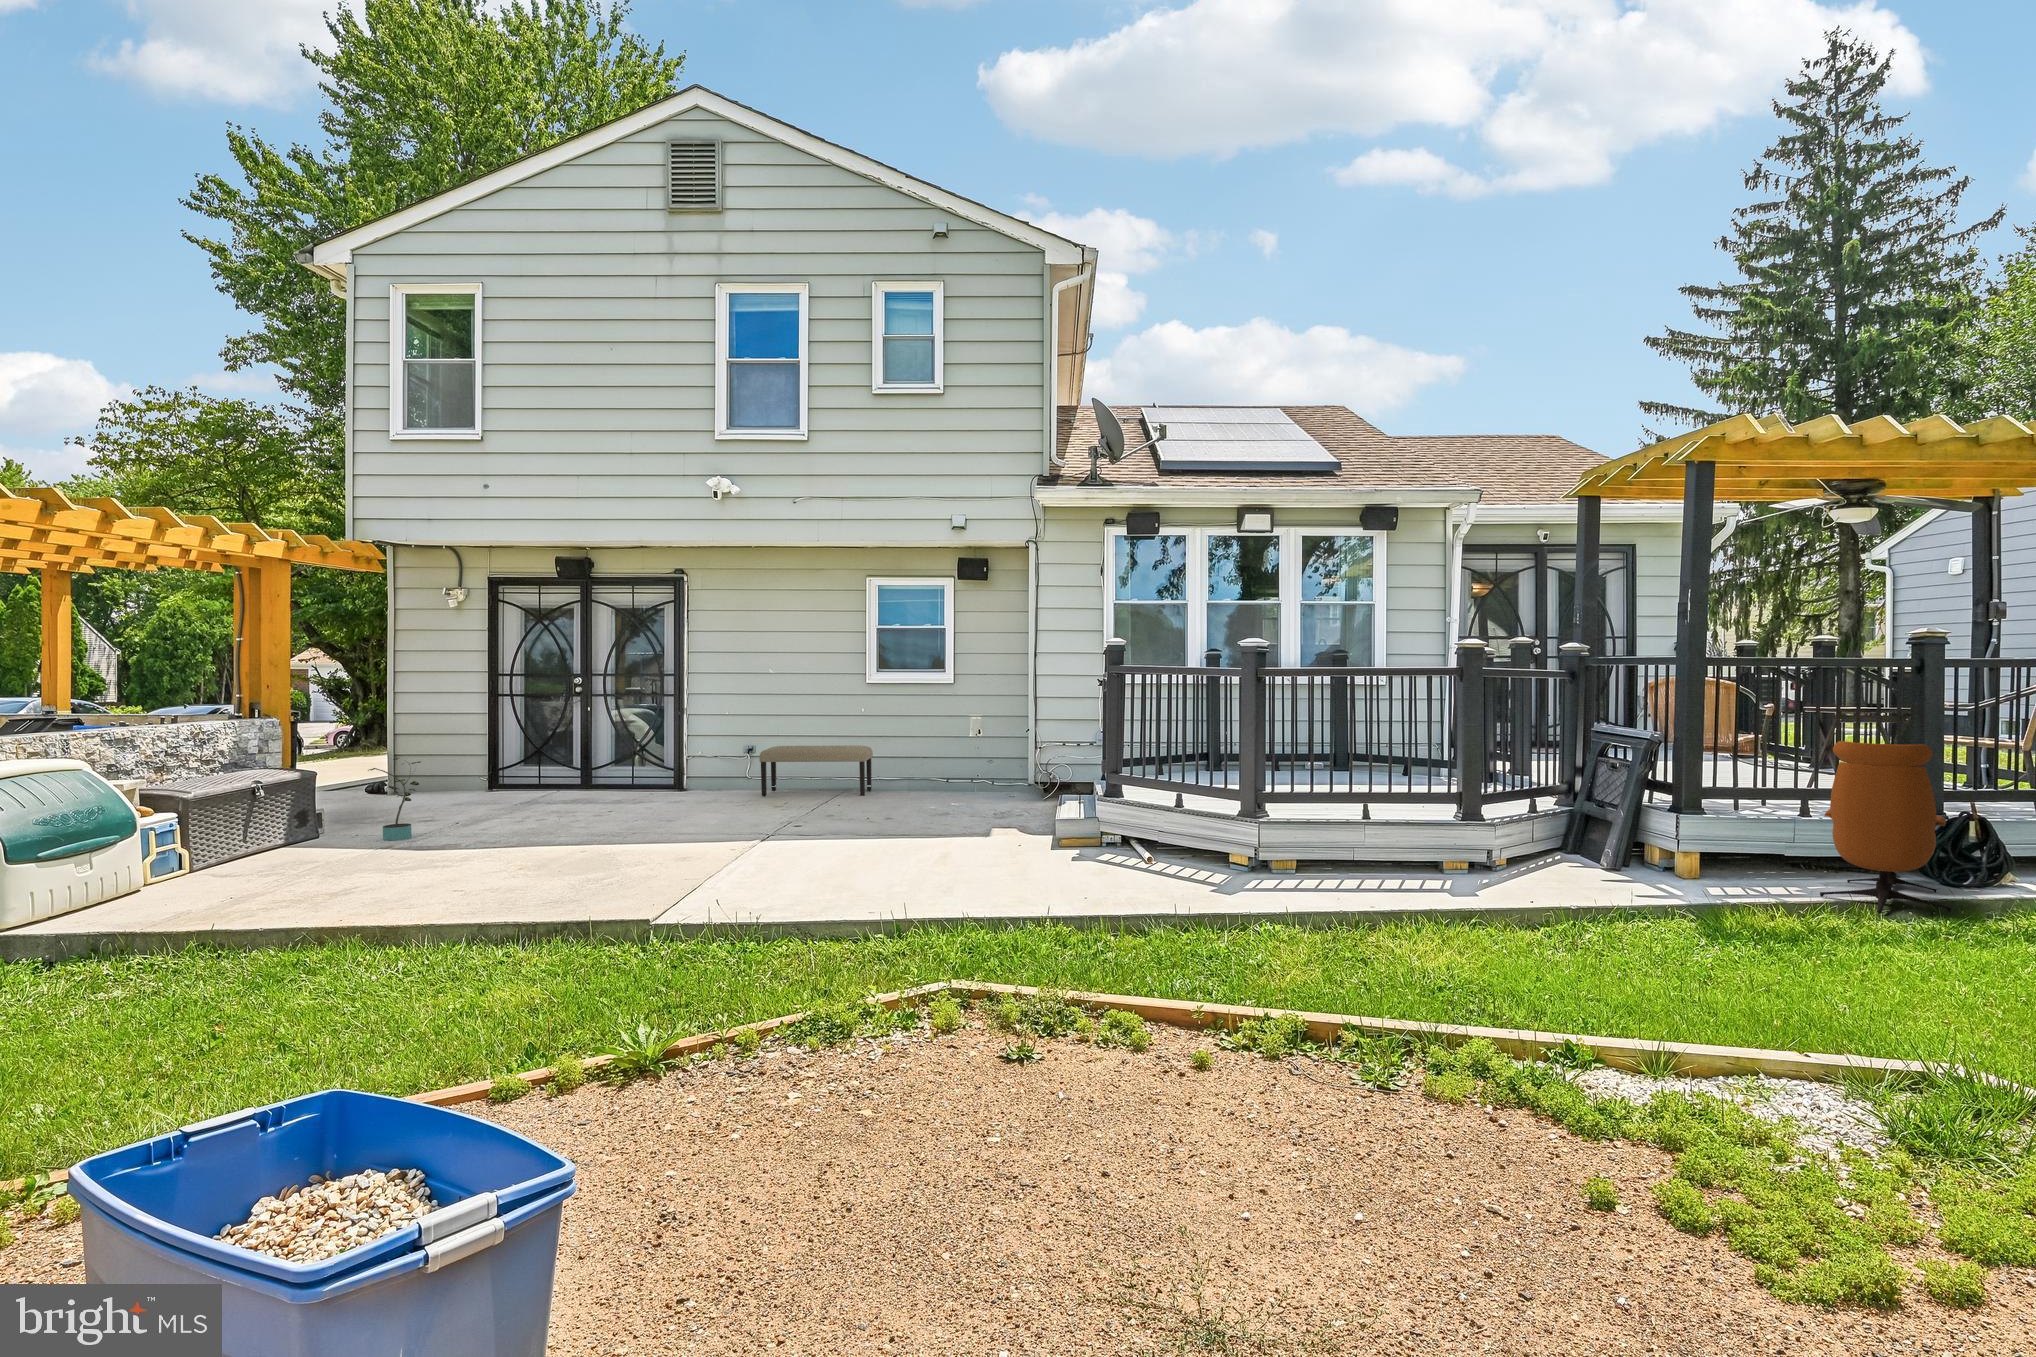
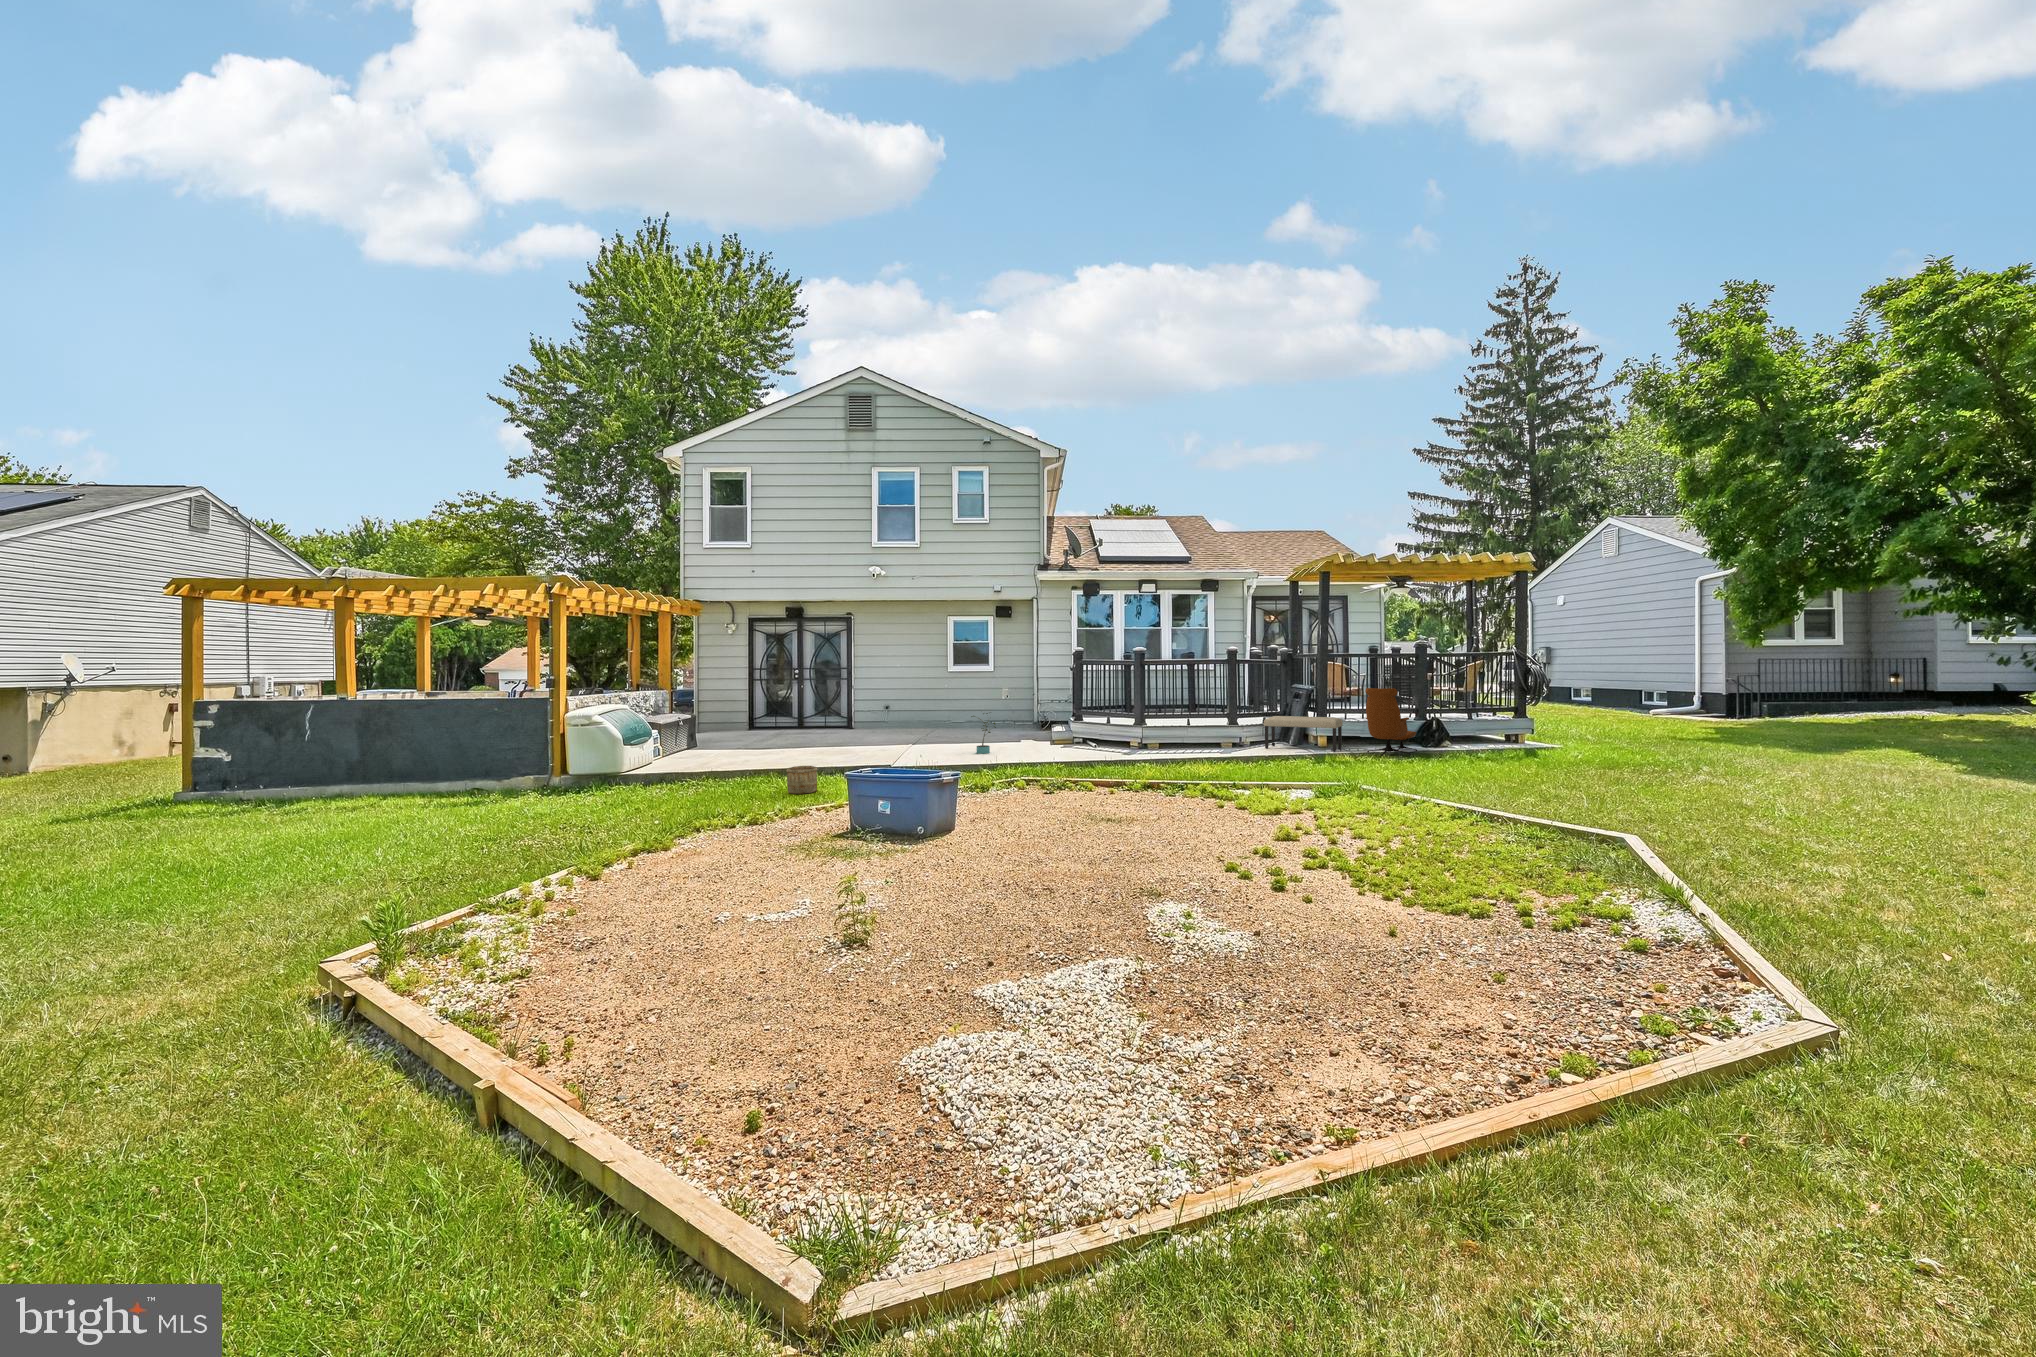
bench: present [759,745,873,796] -> present [1264,716,1343,752]
potted plant: present [368,758,420,840] -> present [971,713,996,754]
wooden bucket: none [233,964,345,1061] -> present [786,766,817,794]

